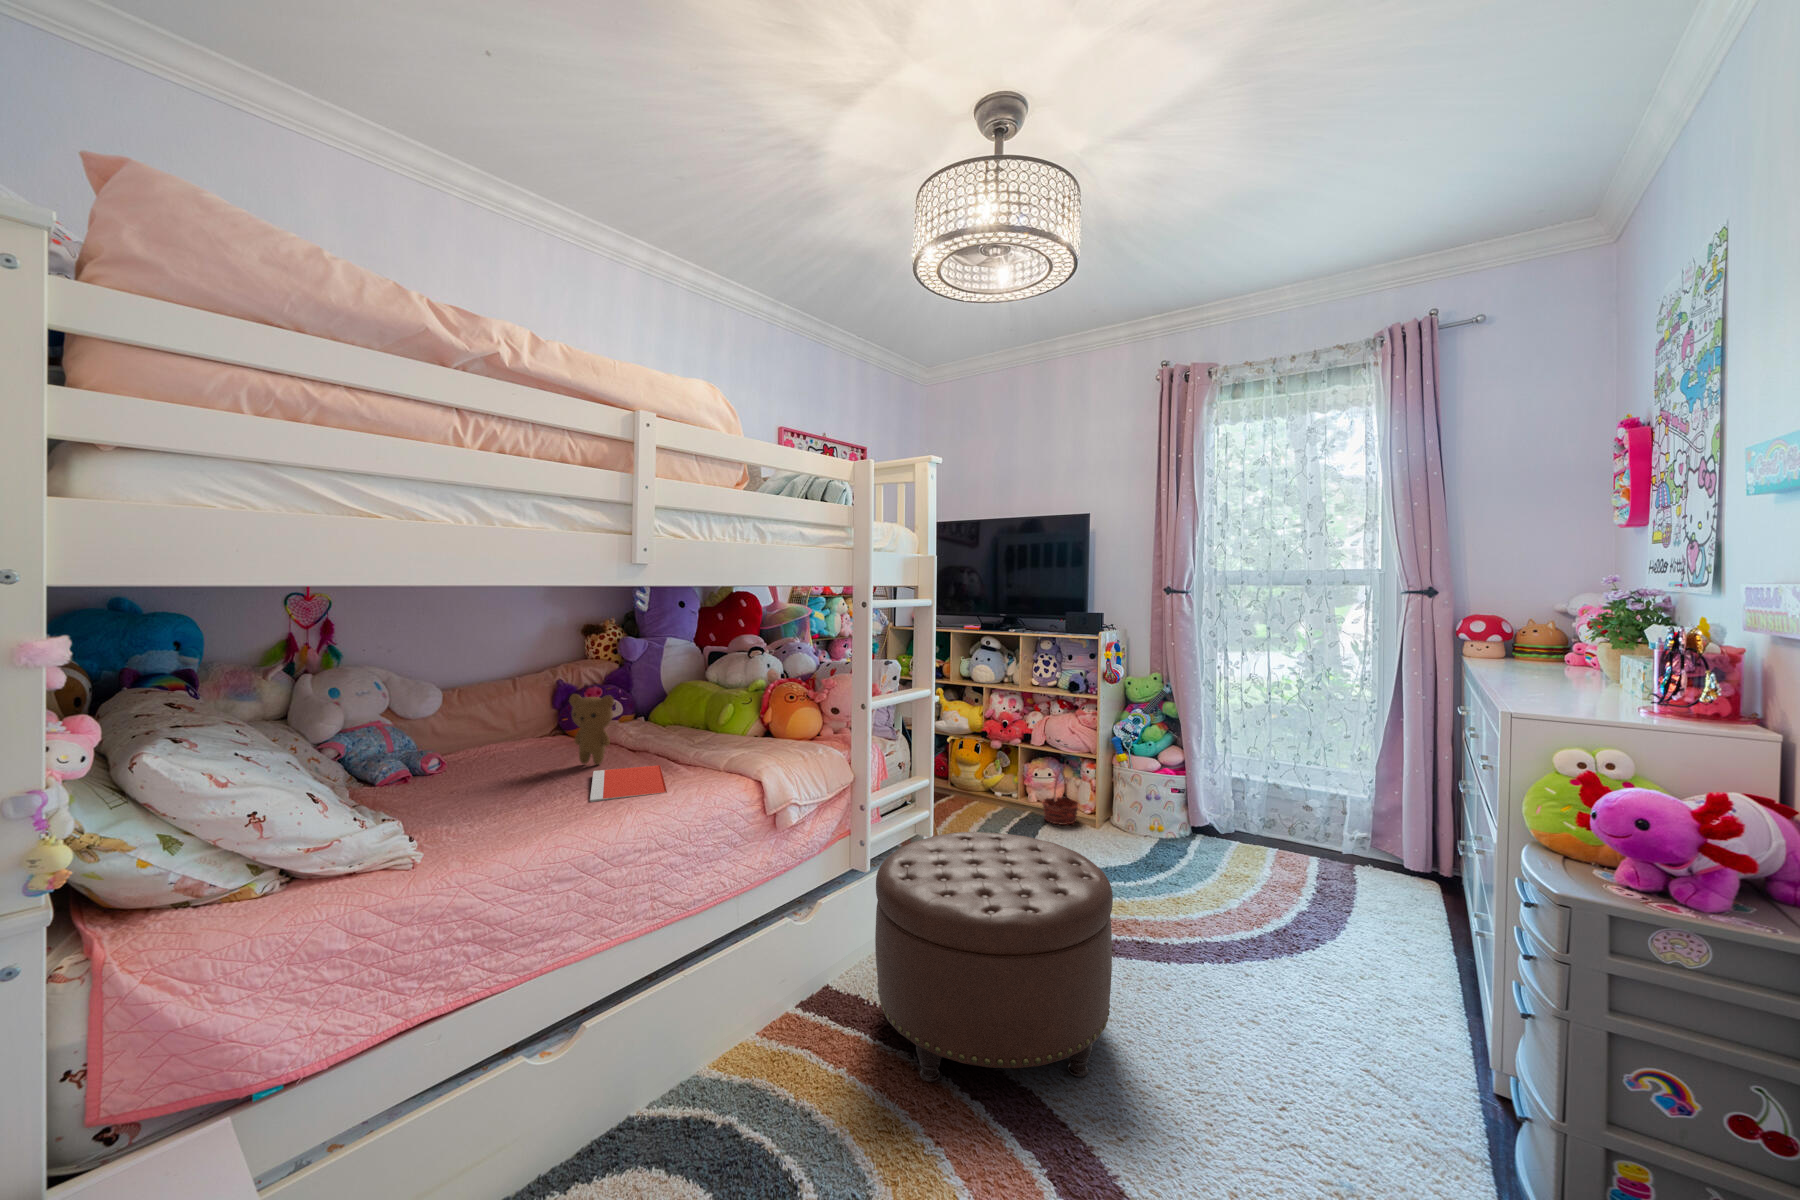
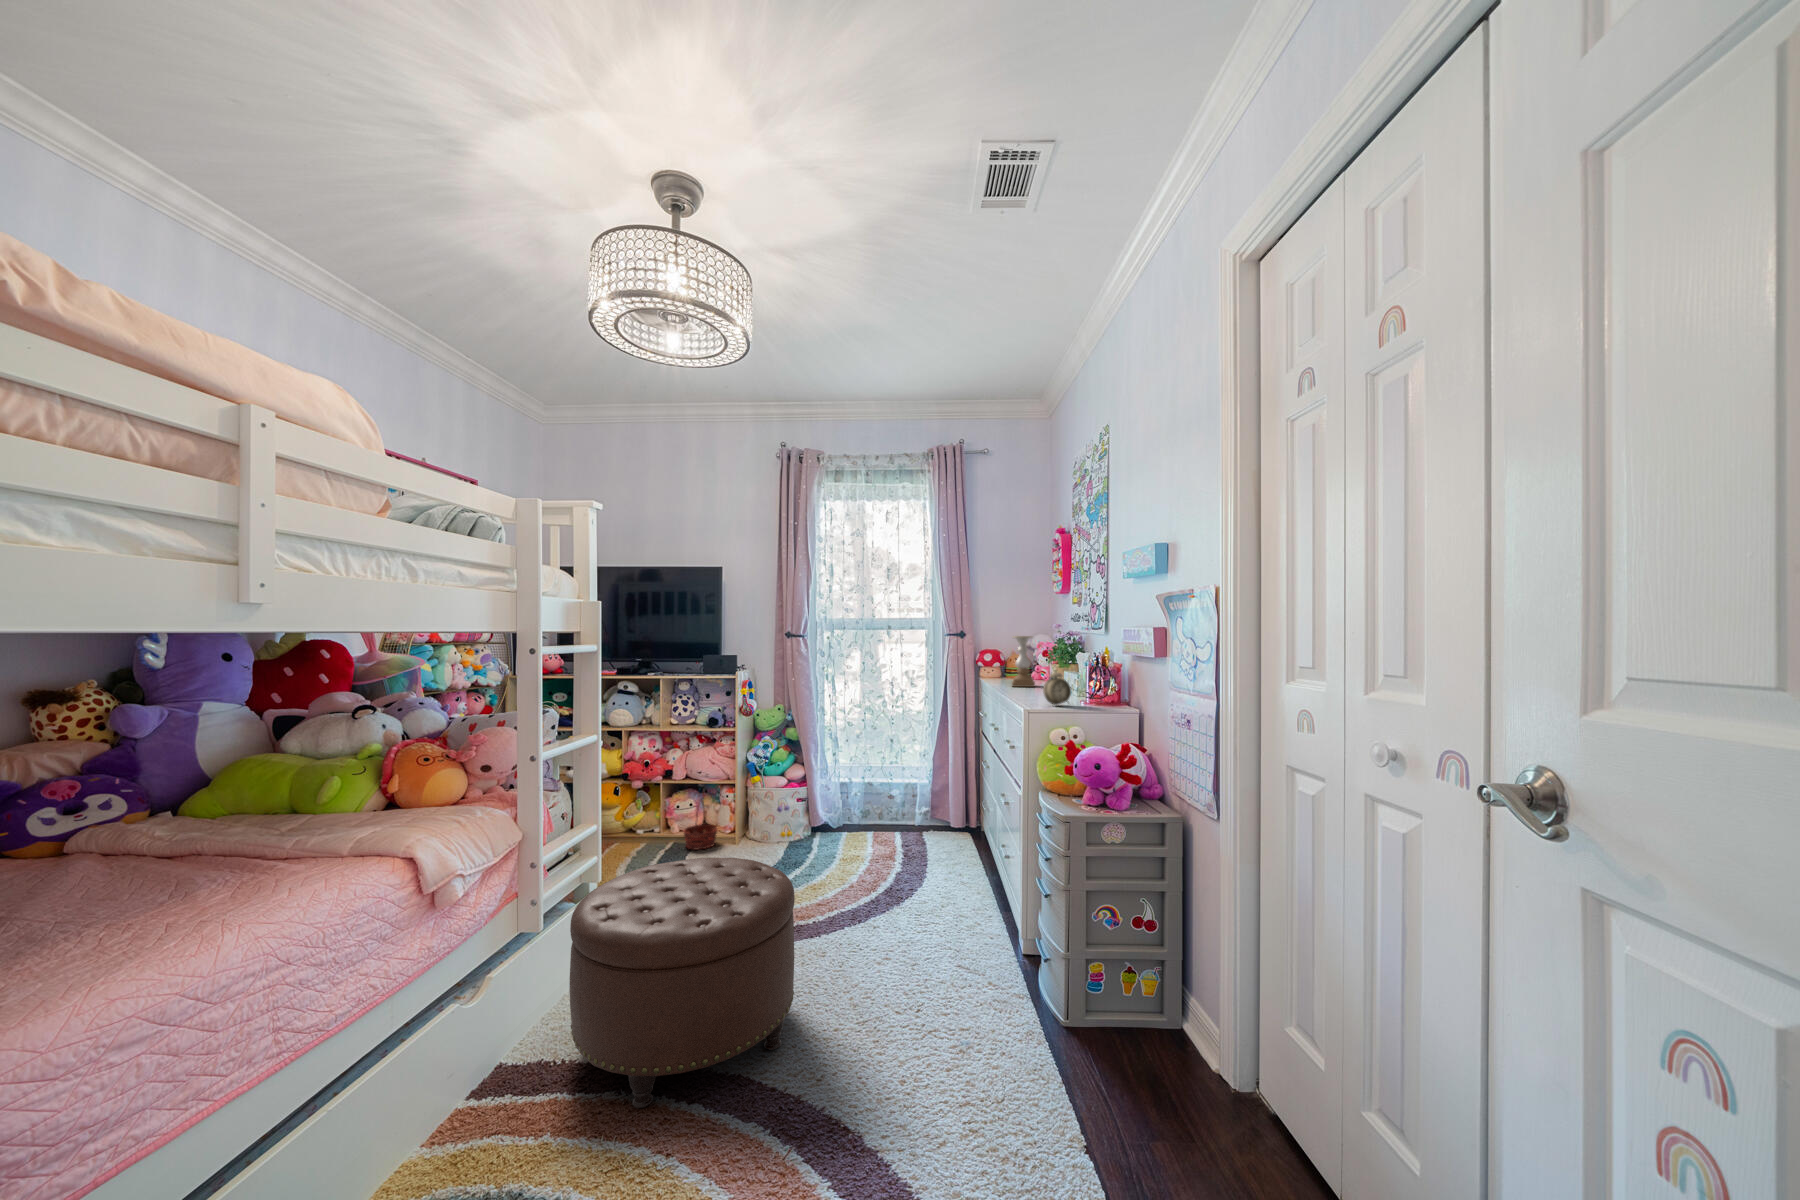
candle holder: none [1502,600,1551,681] -> present [1012,636,1035,687]
alarm clock: none [1544,648,1608,716] -> present [1043,671,1071,705]
teddy bear: present [569,694,614,765] -> none [81,786,174,886]
notebook: present [590,765,667,802] -> none [147,863,303,925]

